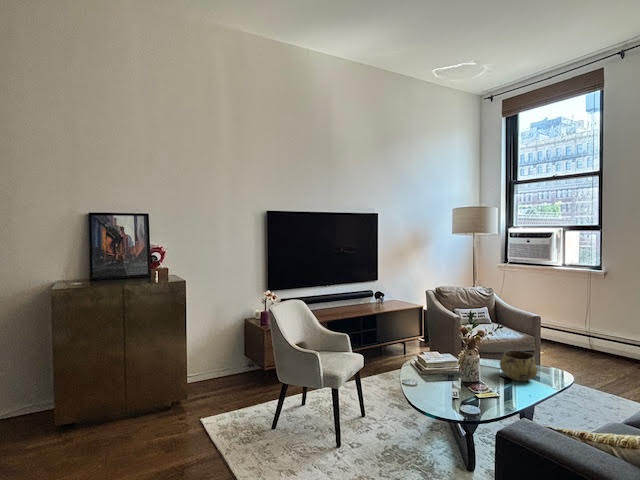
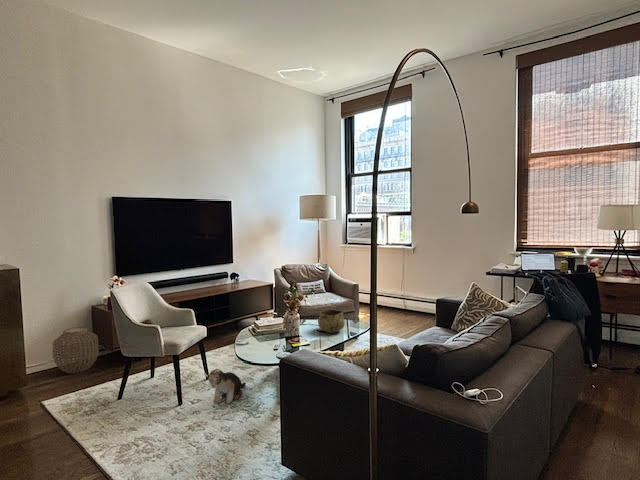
woven basket: none [210,341,250,388] -> present [53,327,99,373]
plush toy: none [369,413,410,456] -> present [204,369,245,403]

